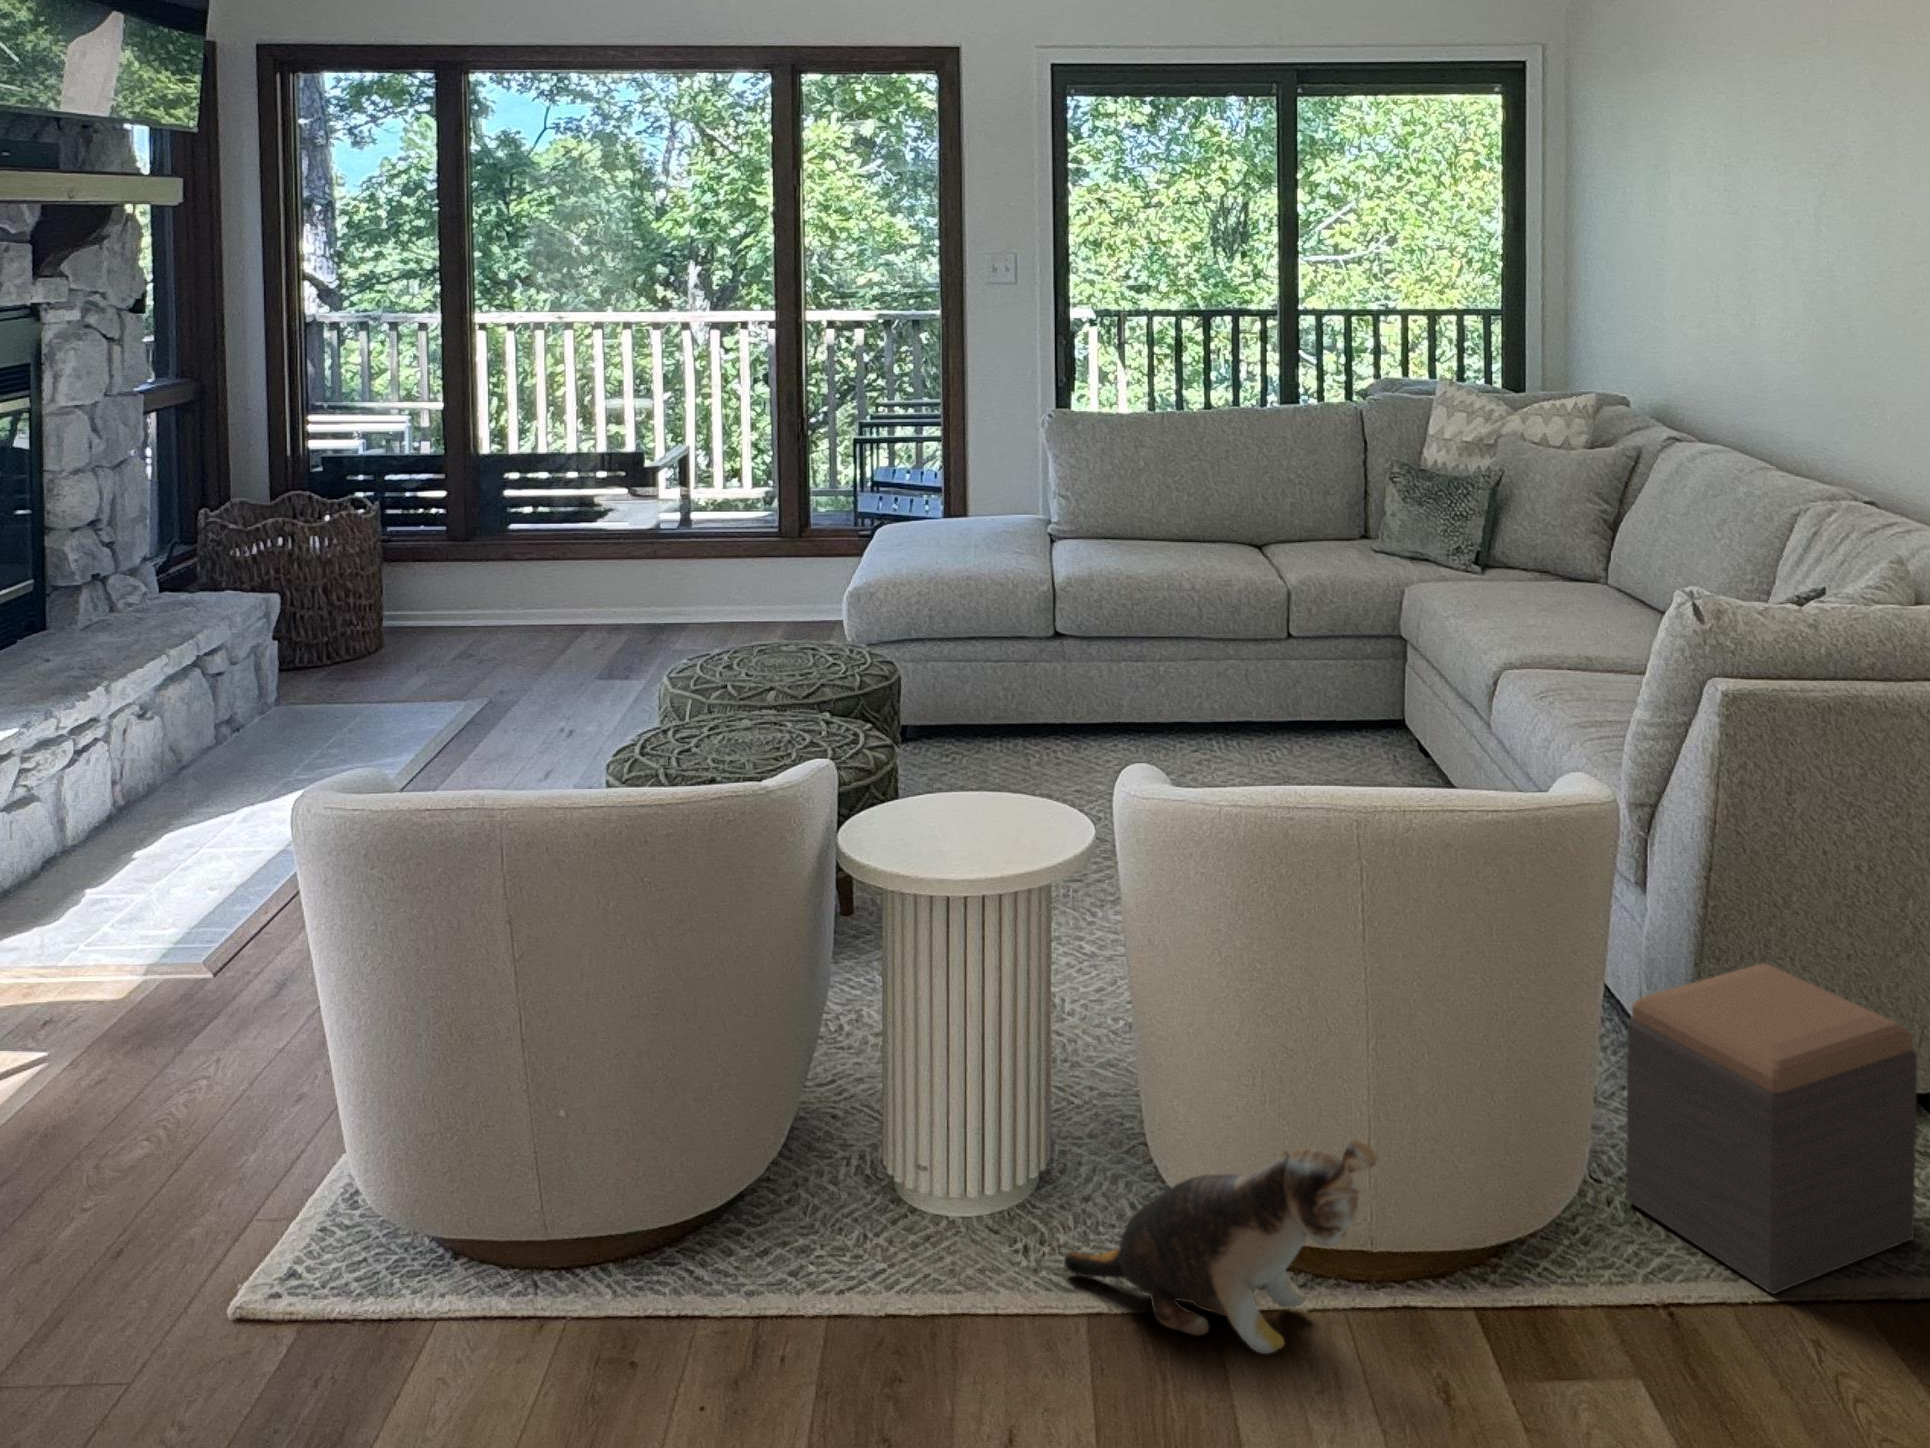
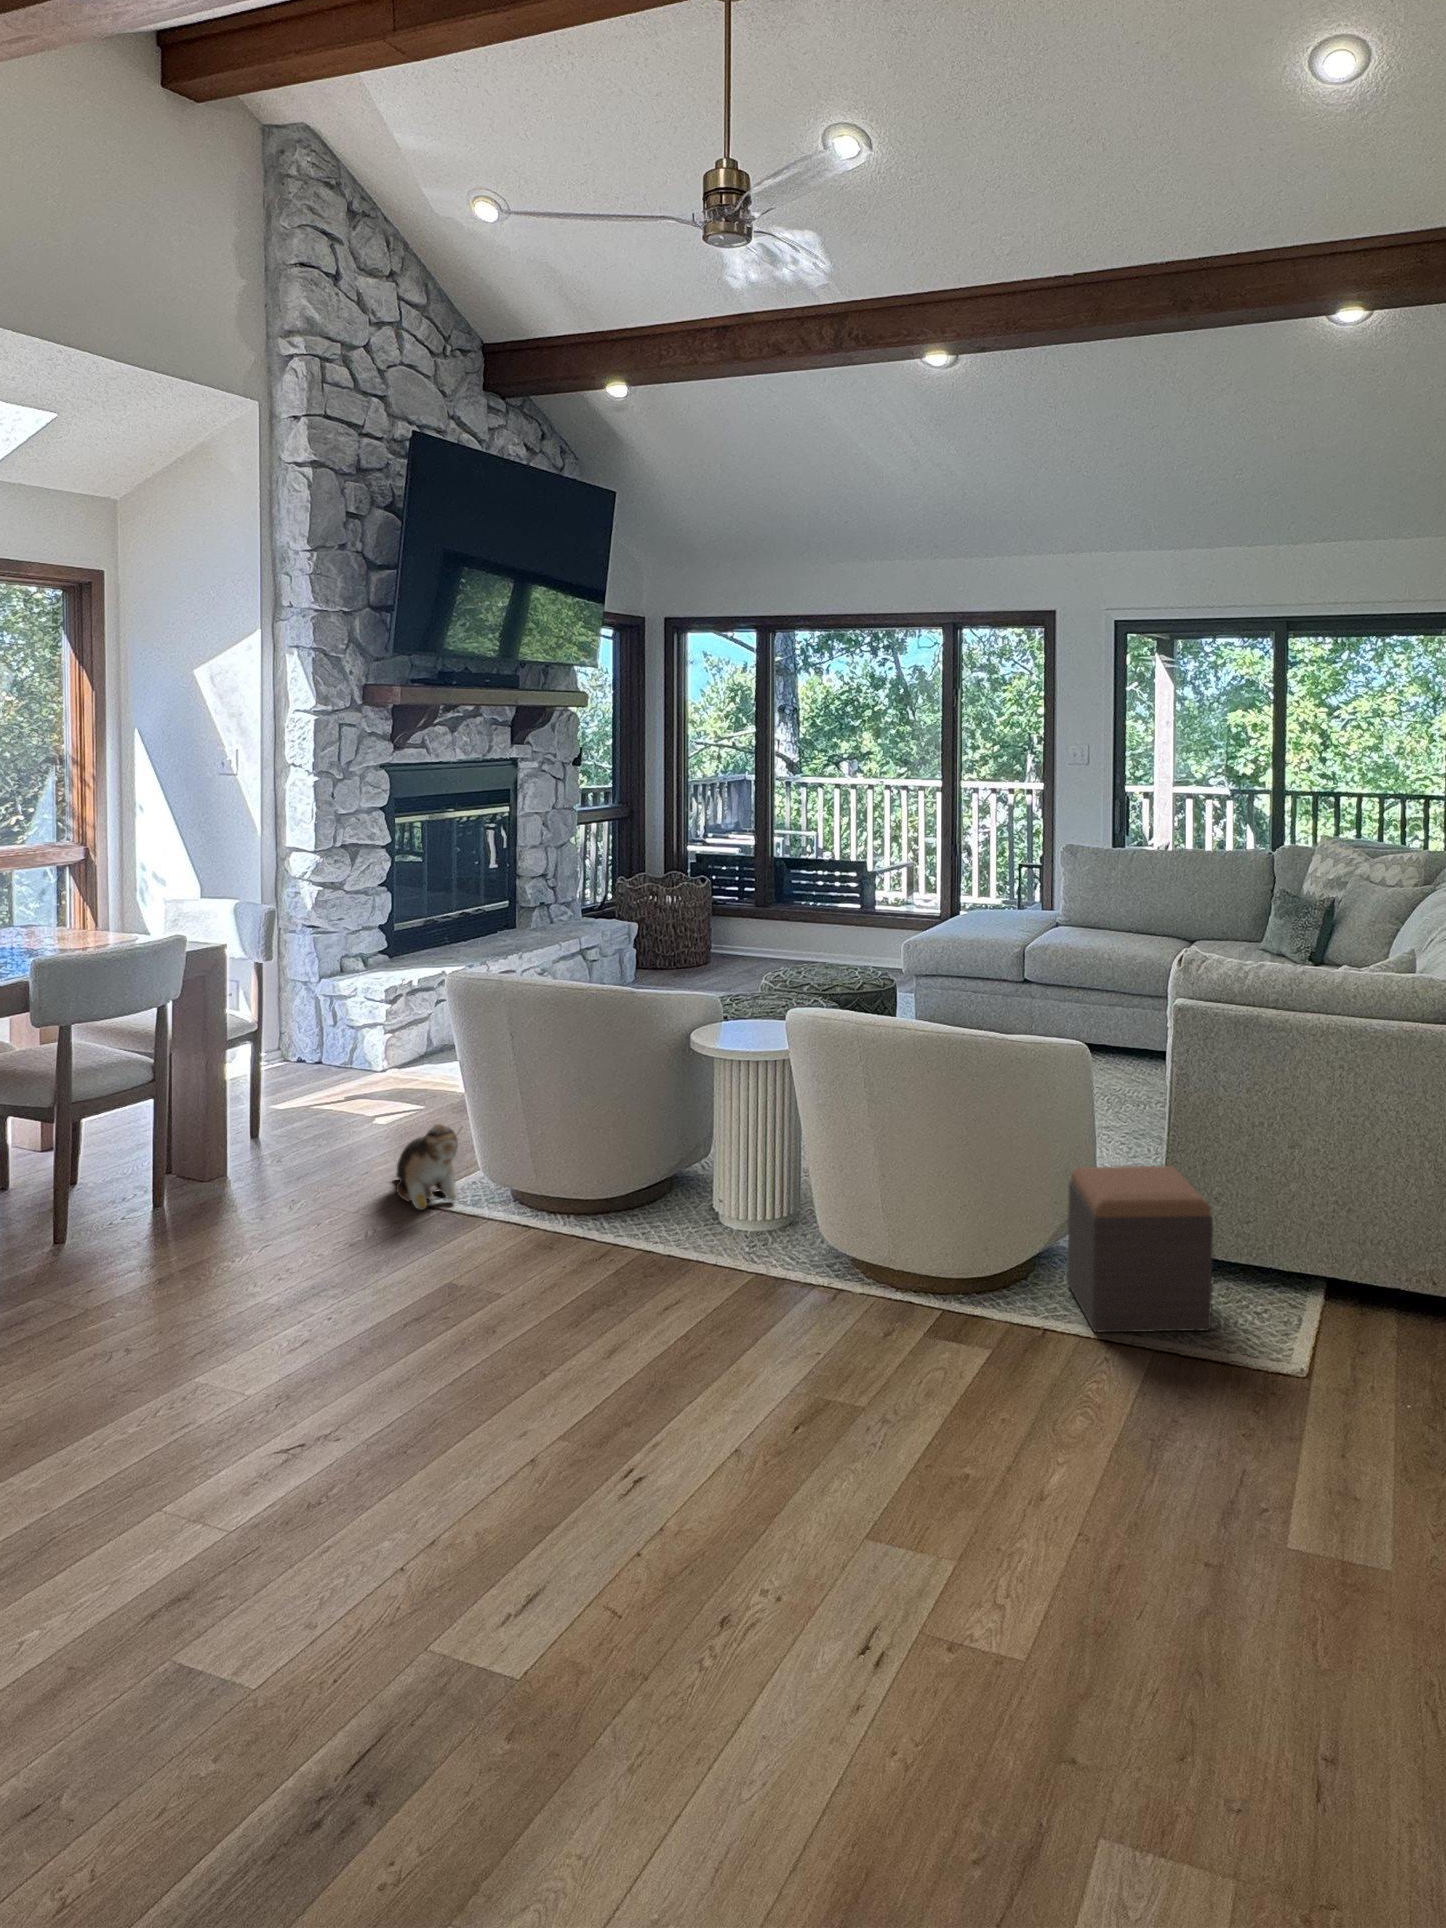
plush toy: present [1064,1140,1377,1354] -> present [396,1124,458,1210]

